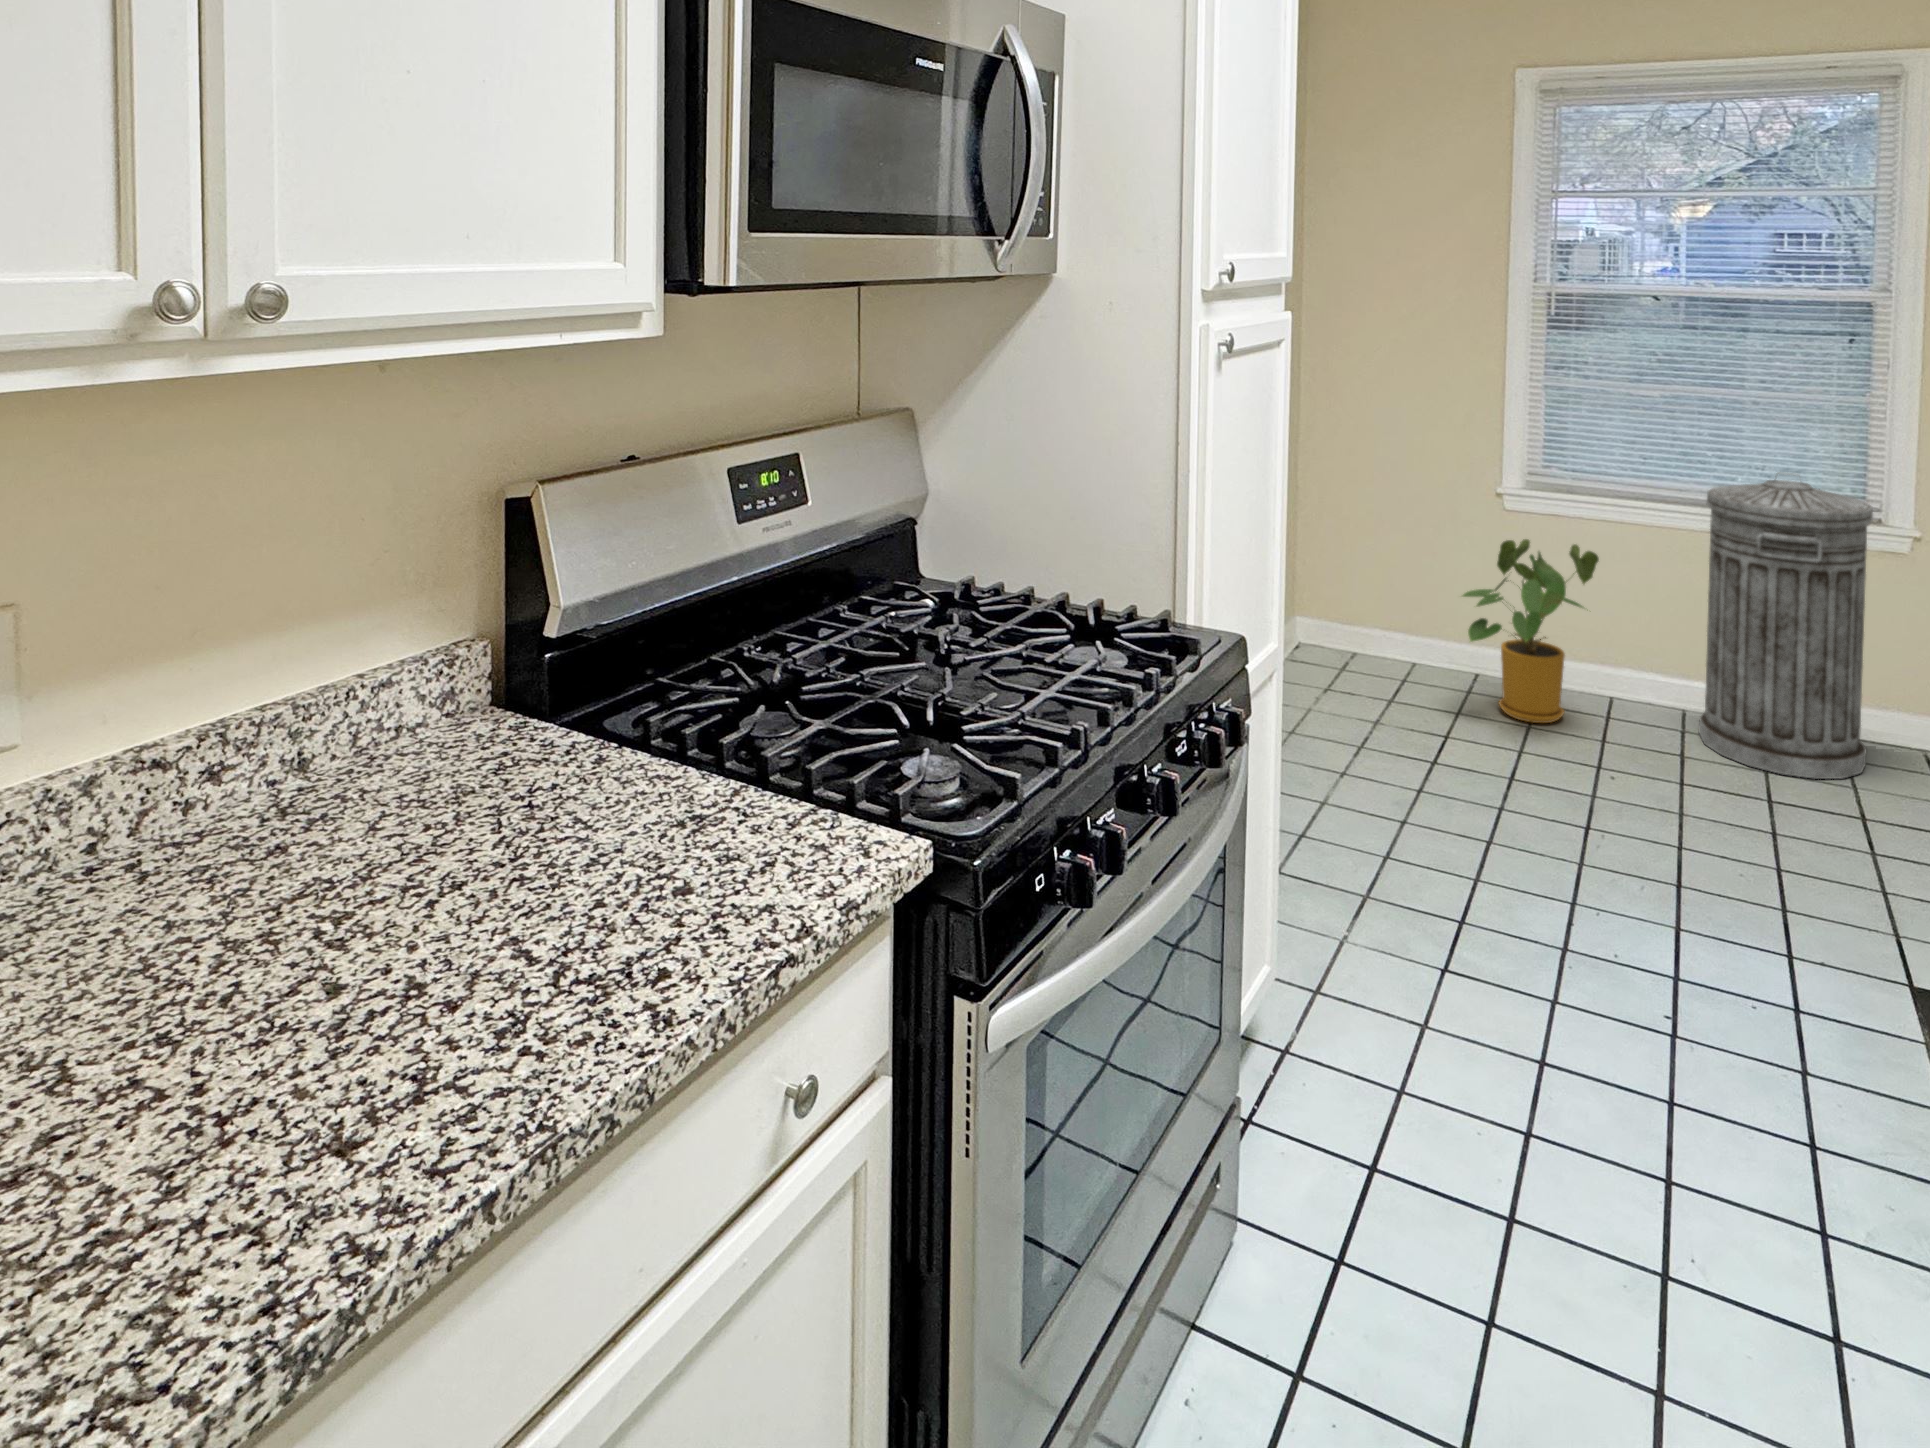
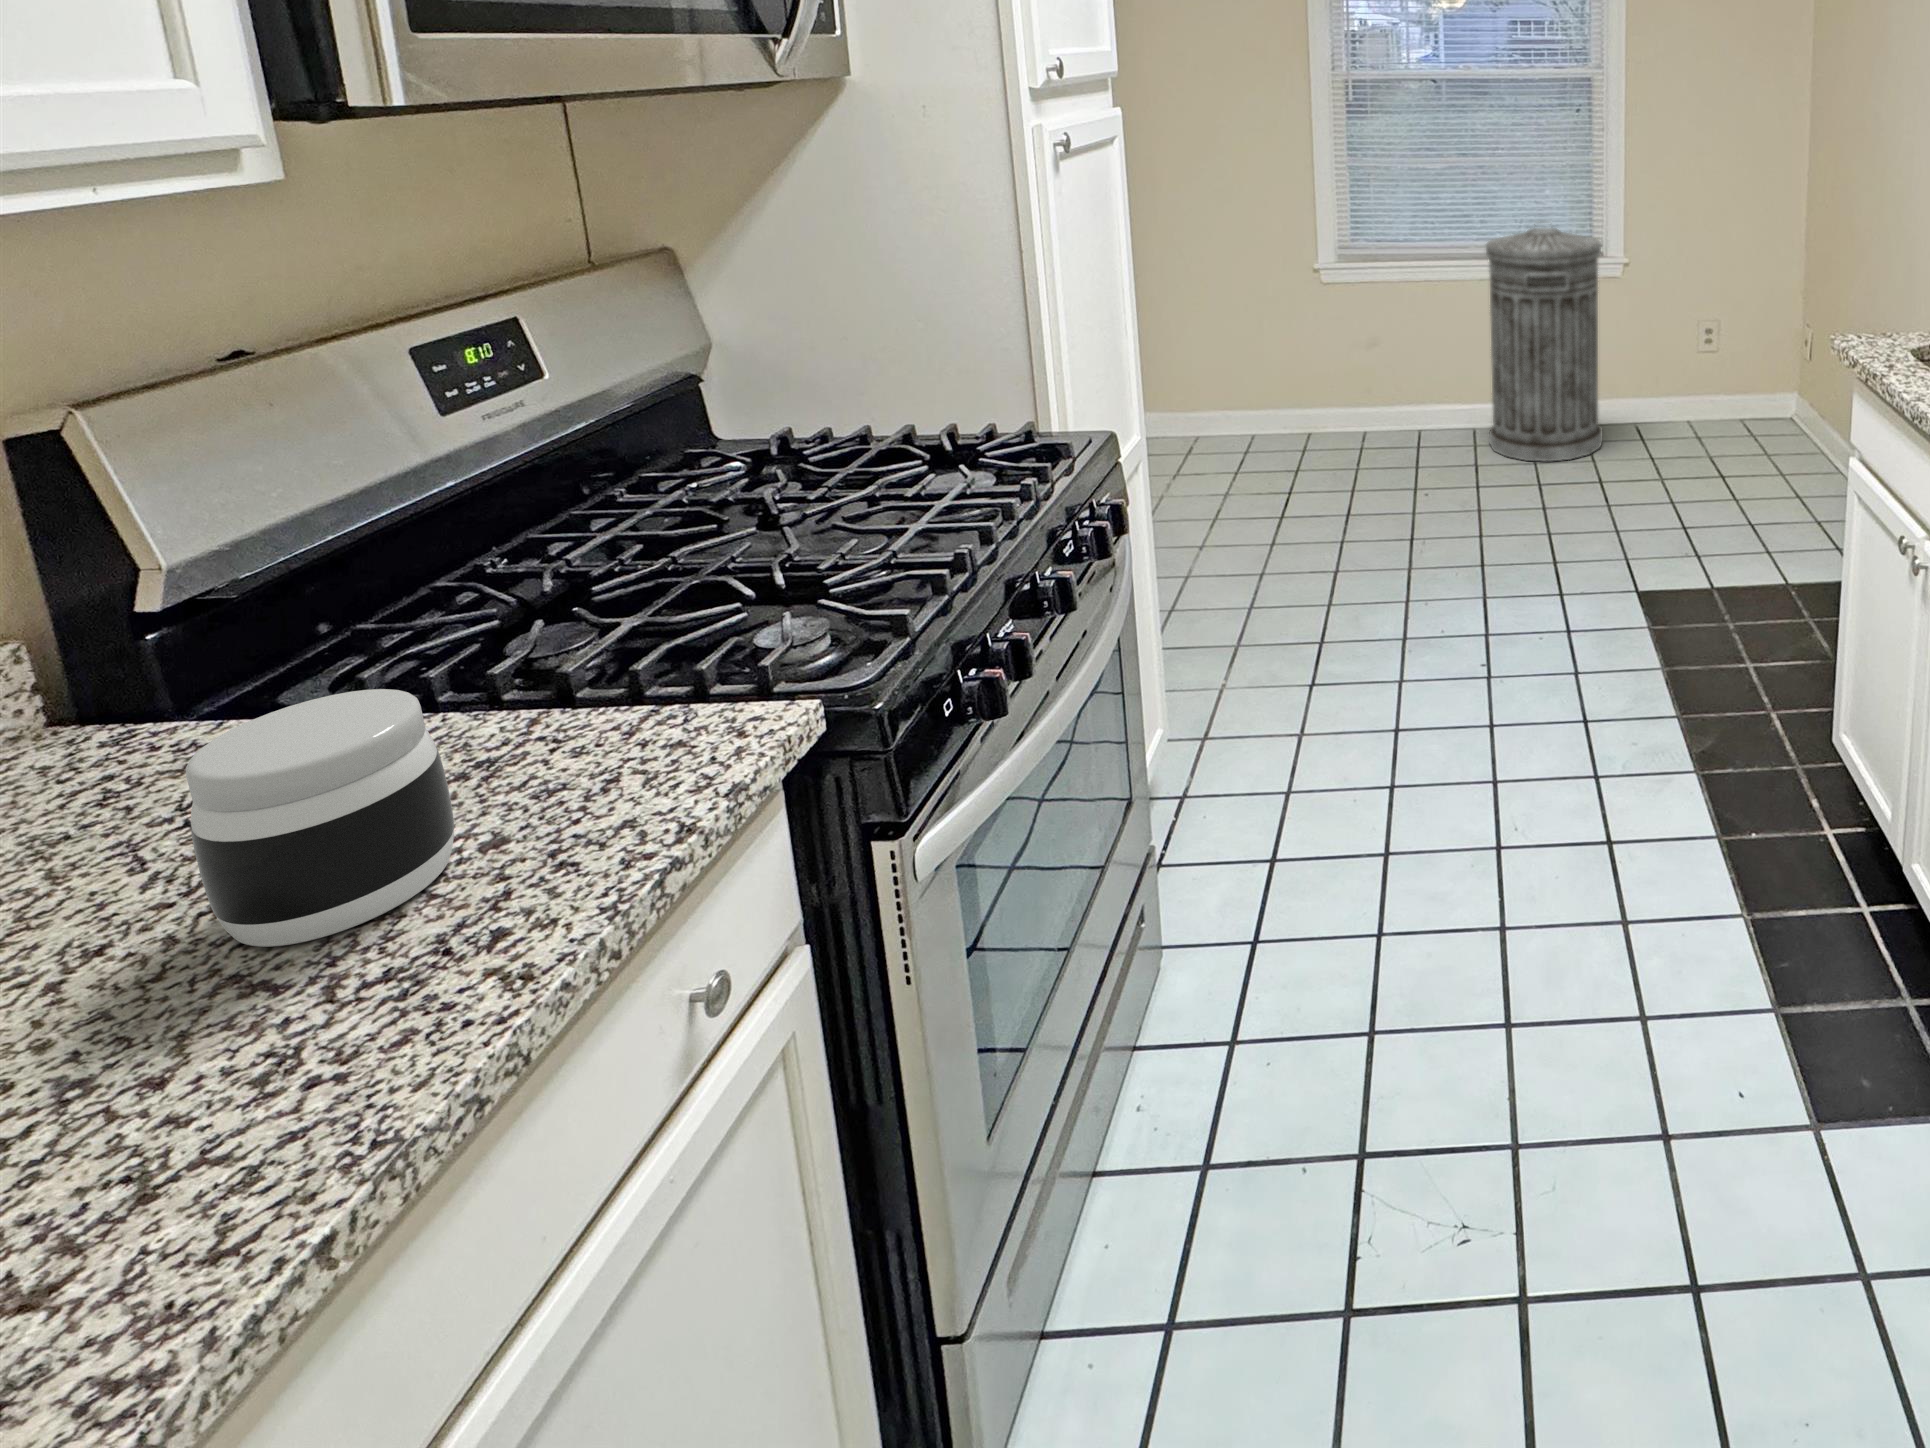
house plant: present [1463,539,1599,723] -> none [1292,304,1406,464]
jar: none [516,732,663,928] -> present [186,689,454,947]

